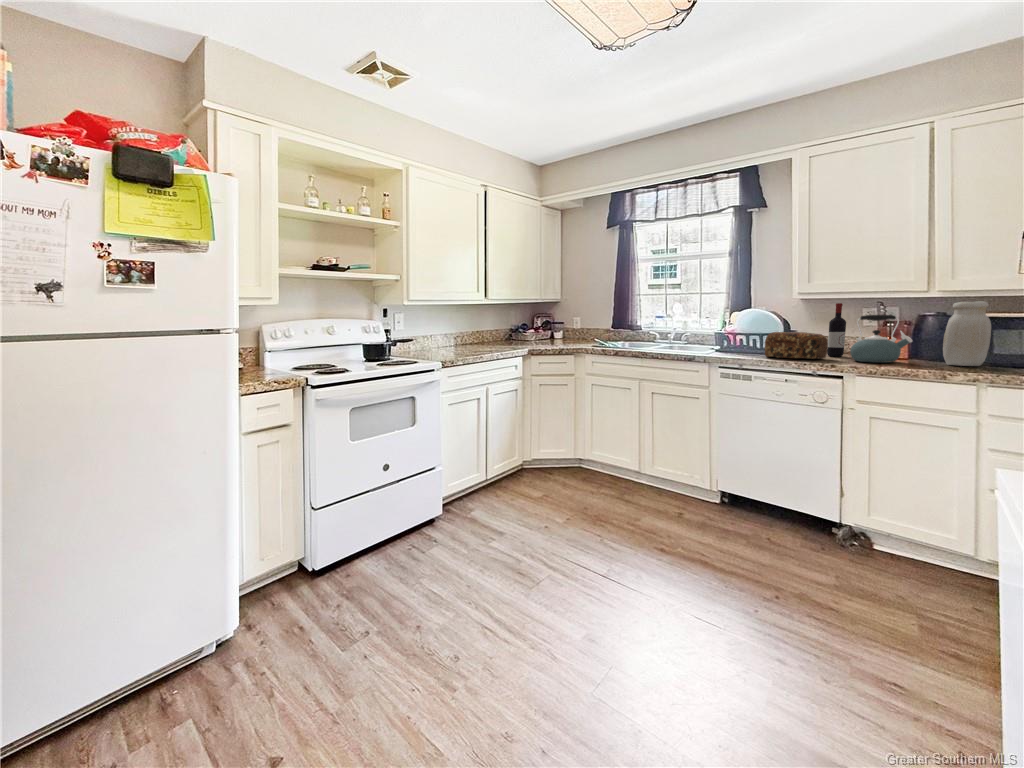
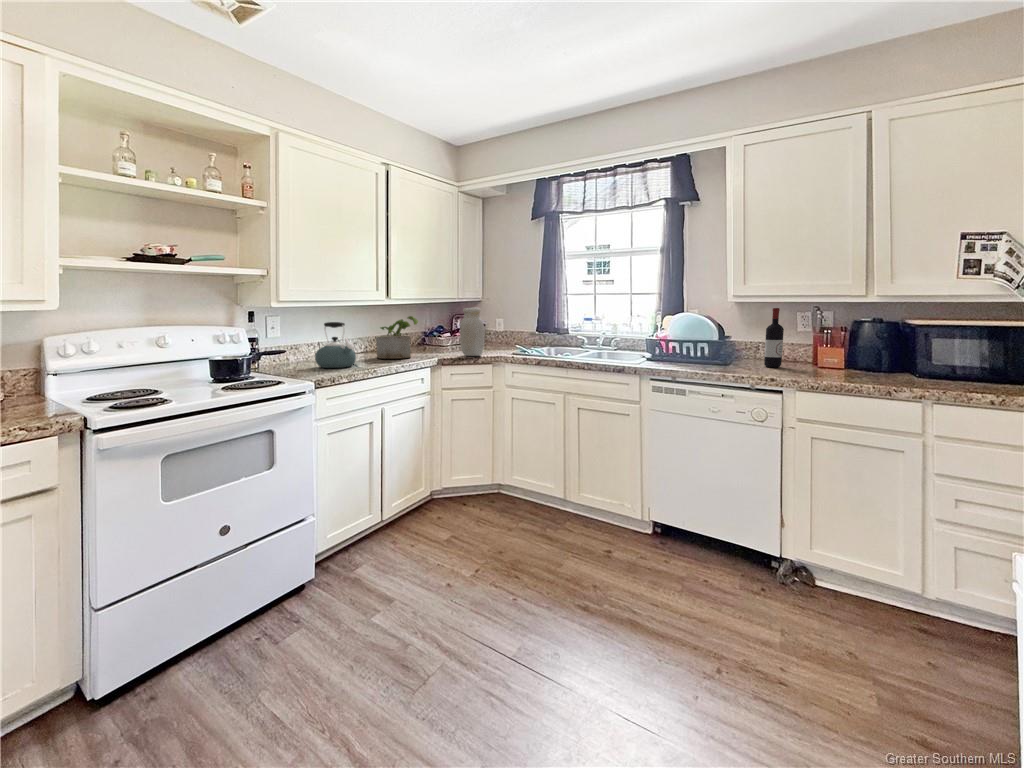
jar: present [943,301,991,366] -> present [460,308,485,356]
potted plant: none [479,313,514,349] -> present [376,316,418,359]
kettle: present [850,315,912,363] -> present [315,322,356,368]
bread loaf: present [764,332,828,359] -> none [698,340,765,371]

